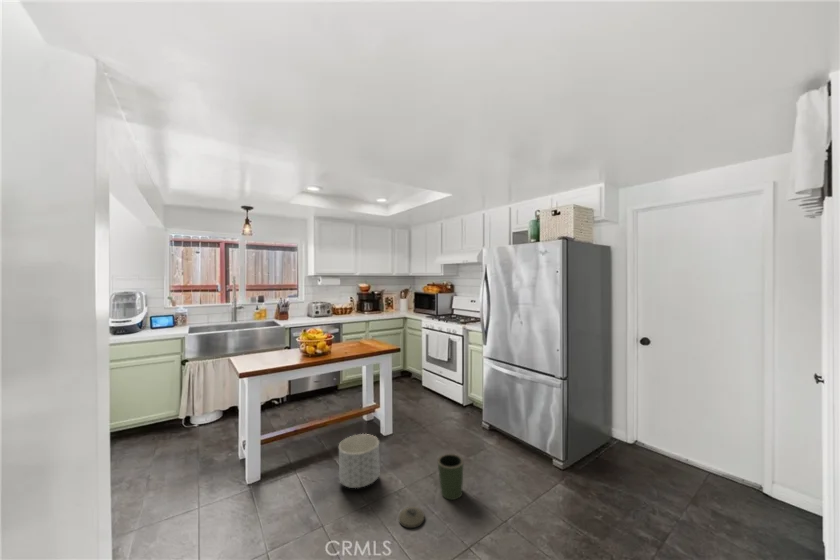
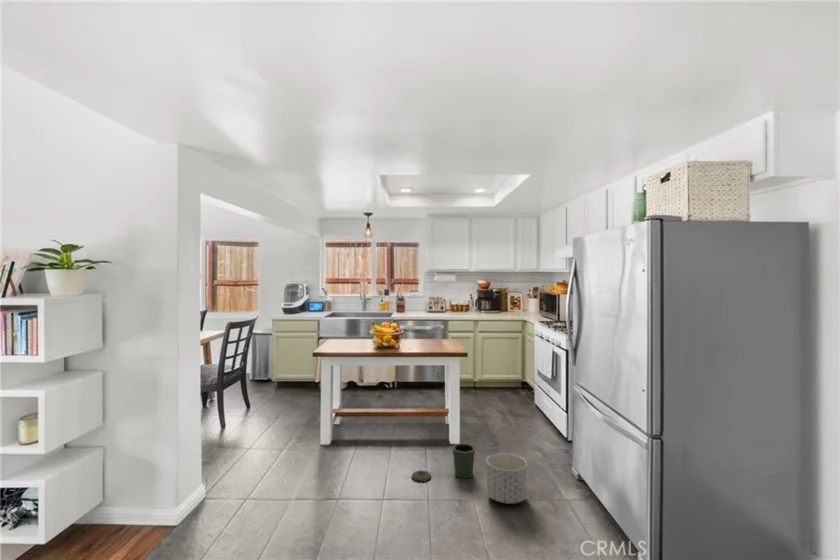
planter: present [339,434,380,488] -> present [486,453,527,504]

